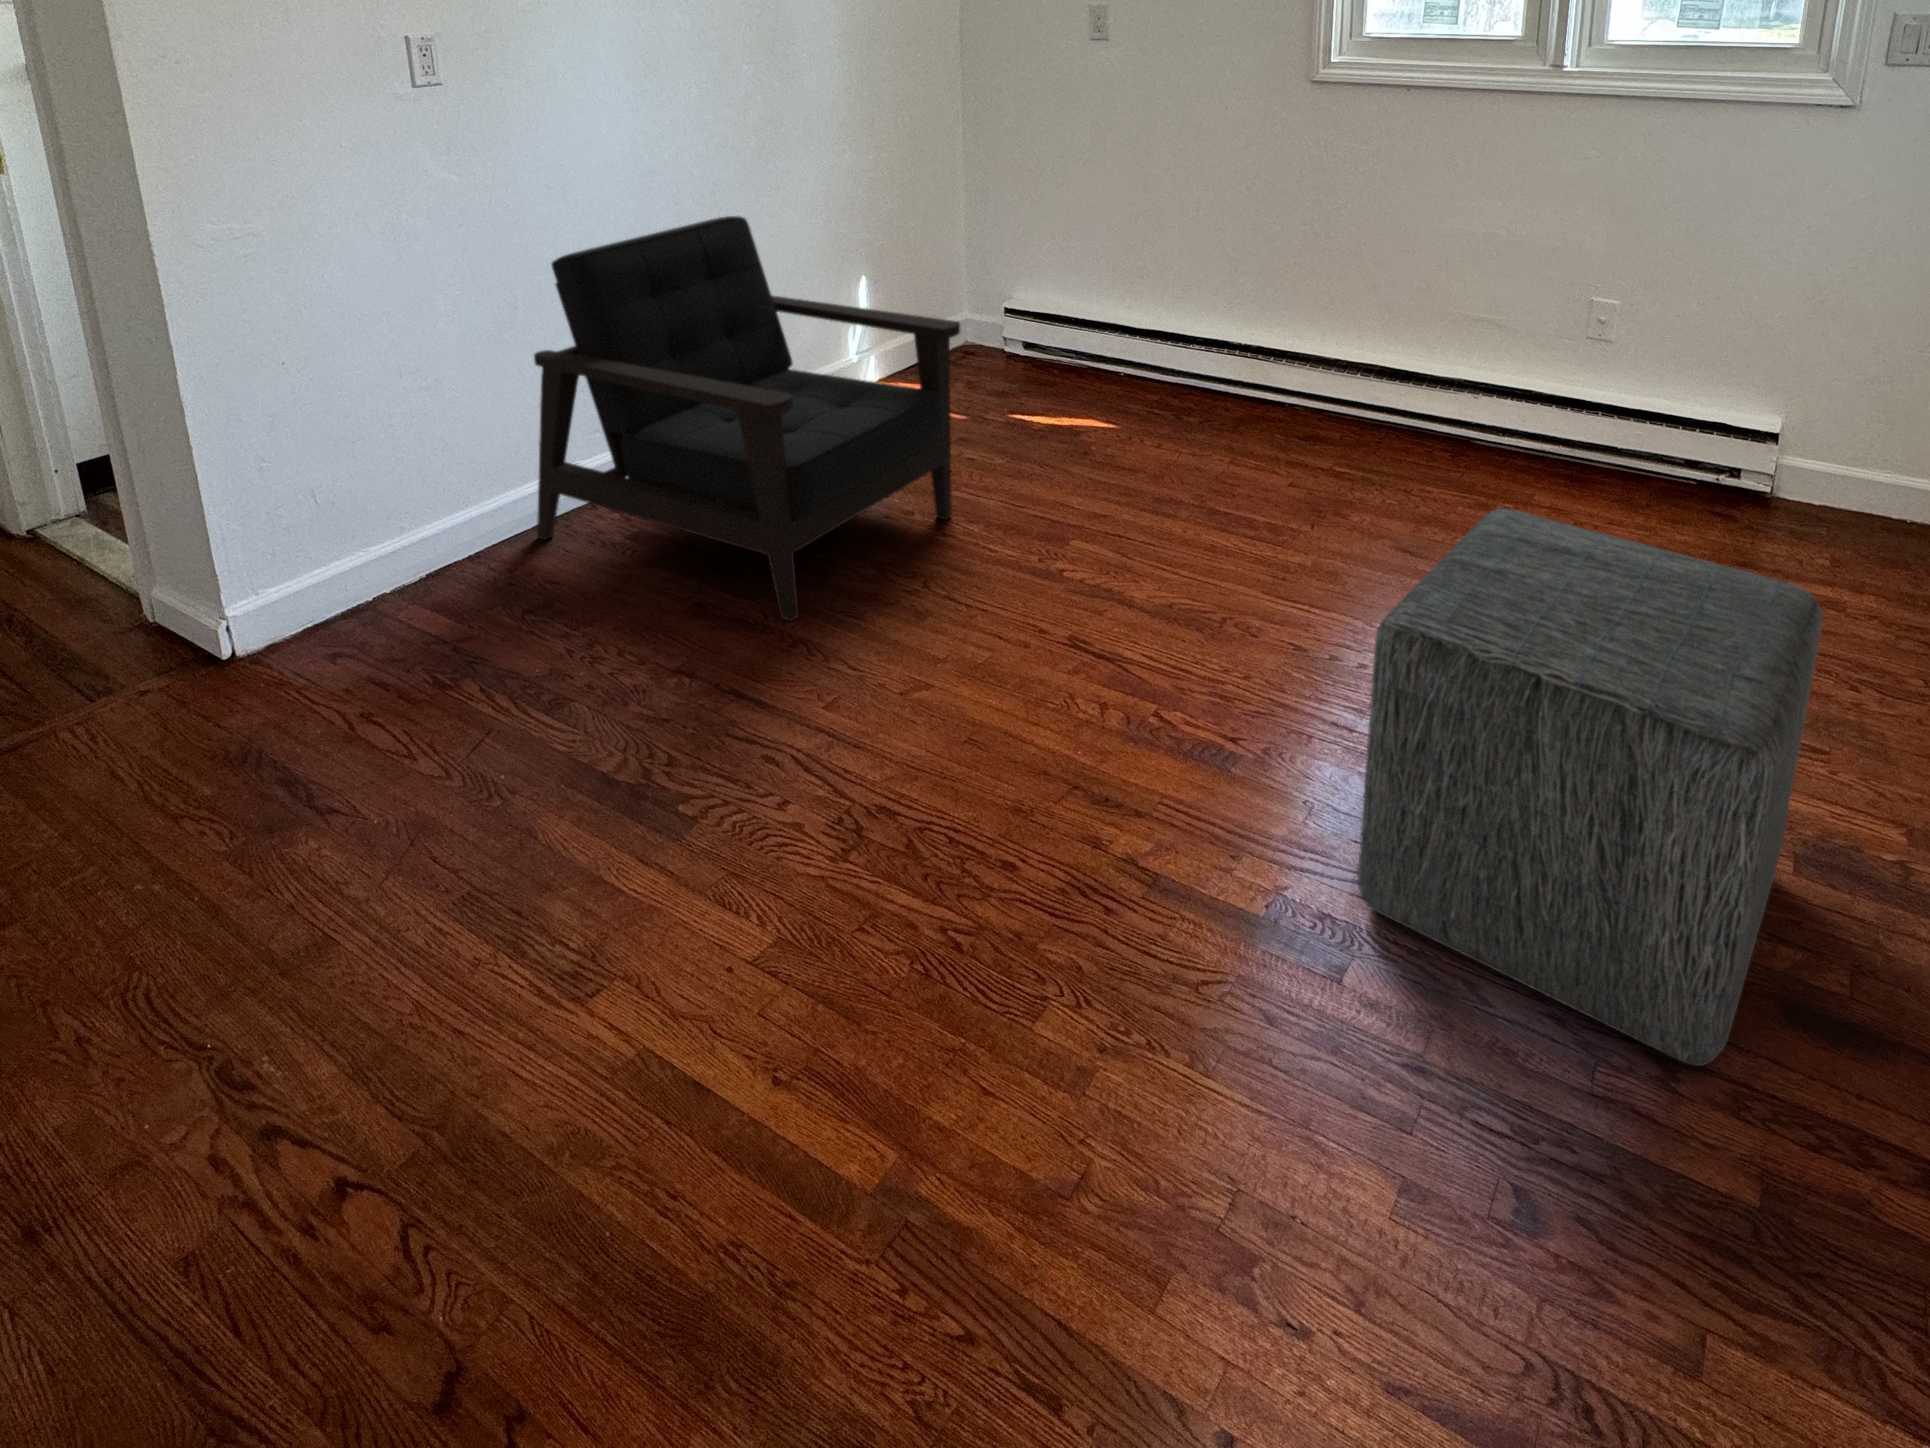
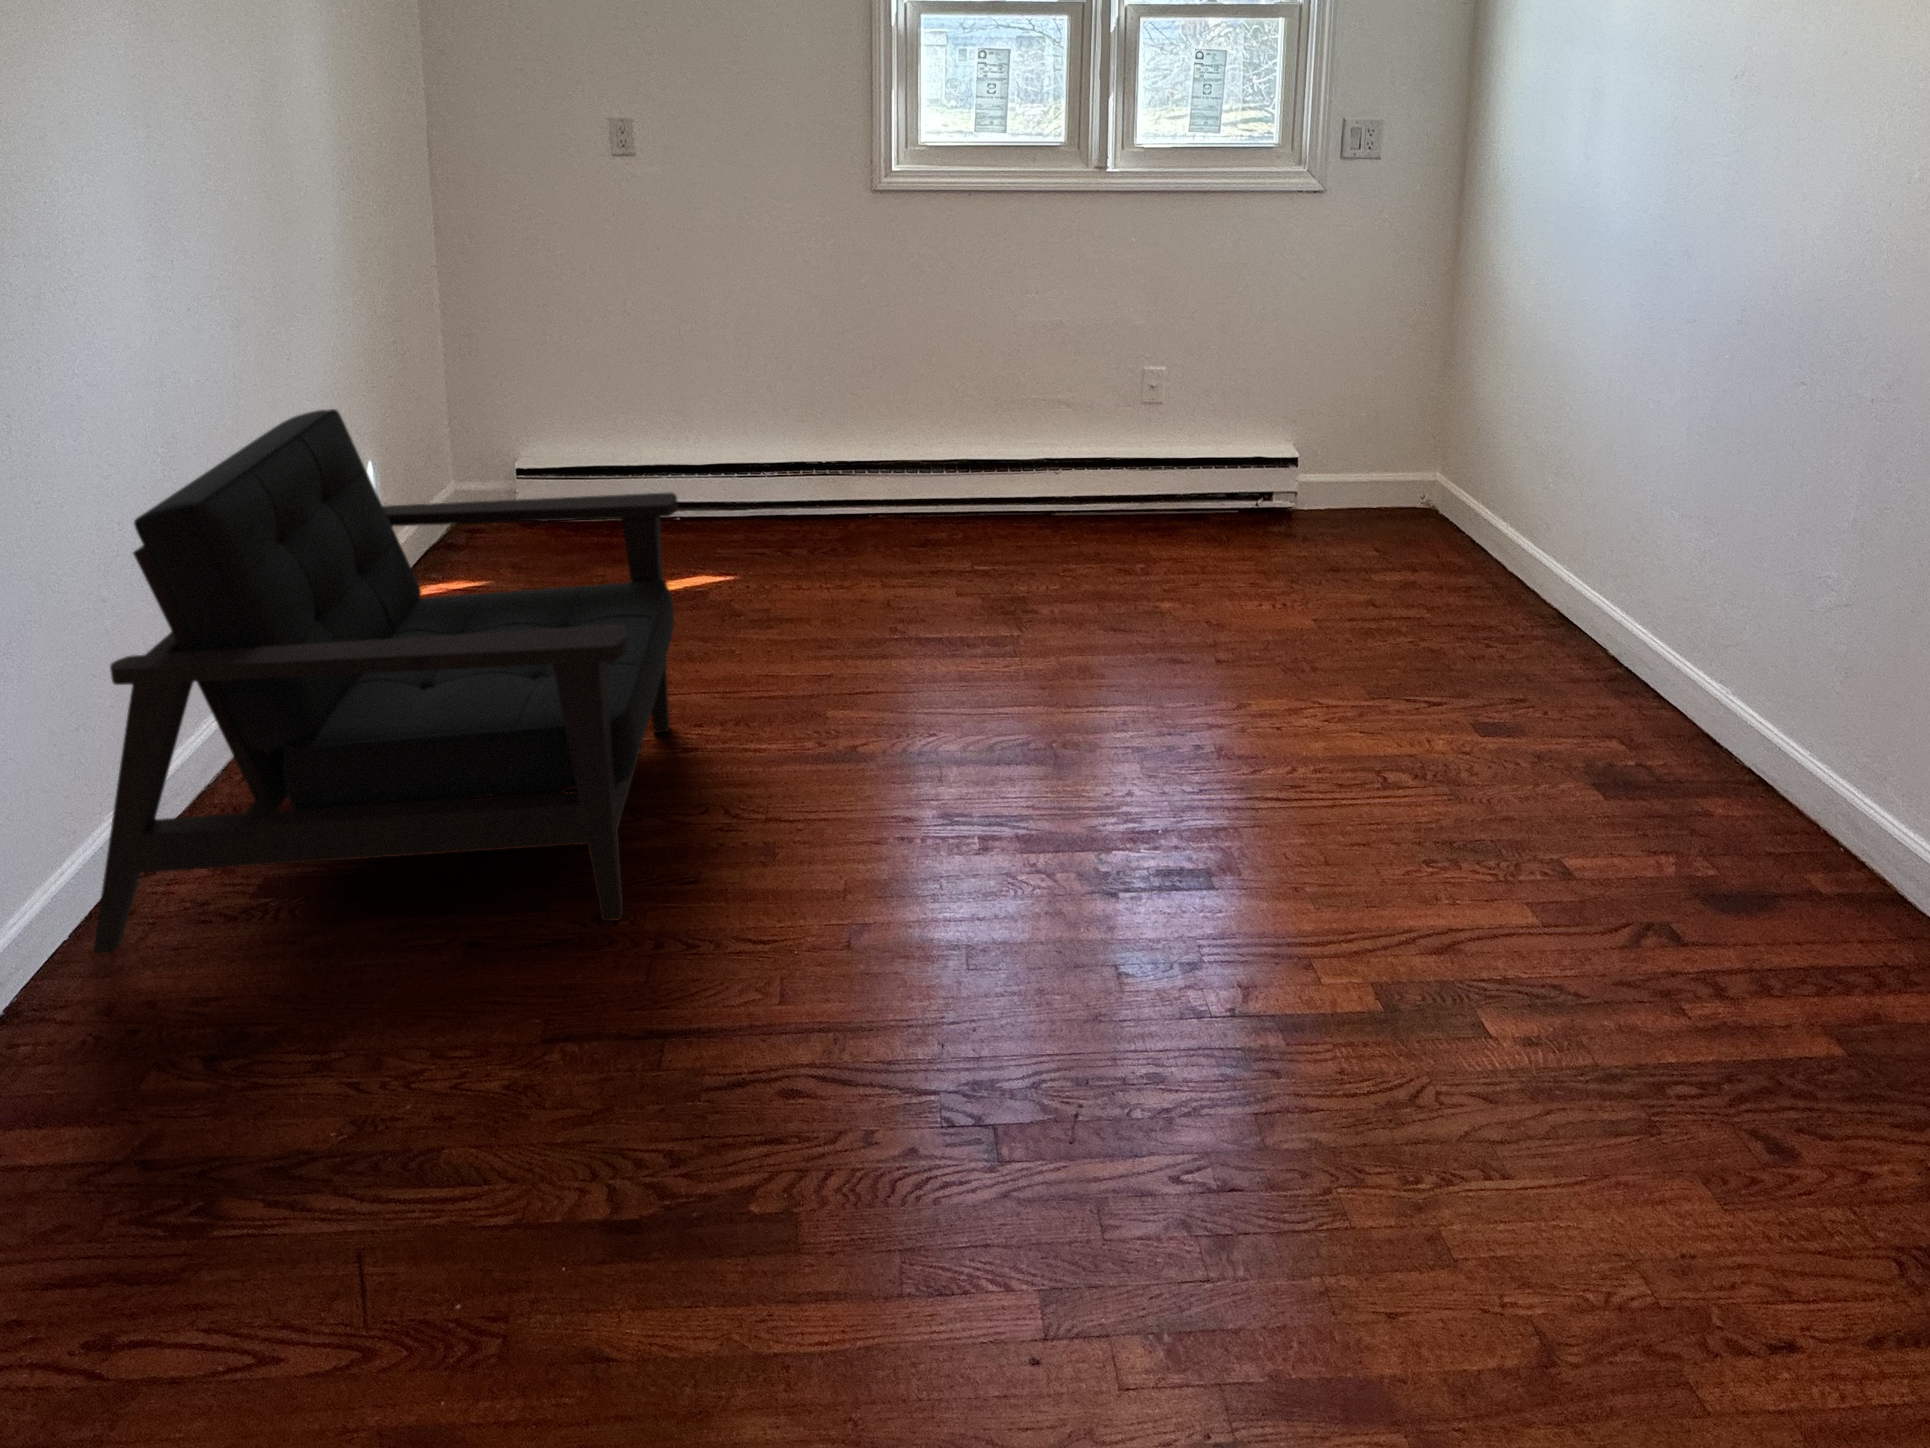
ottoman: present [1358,509,1822,1066] -> none [1347,561,1776,968]

